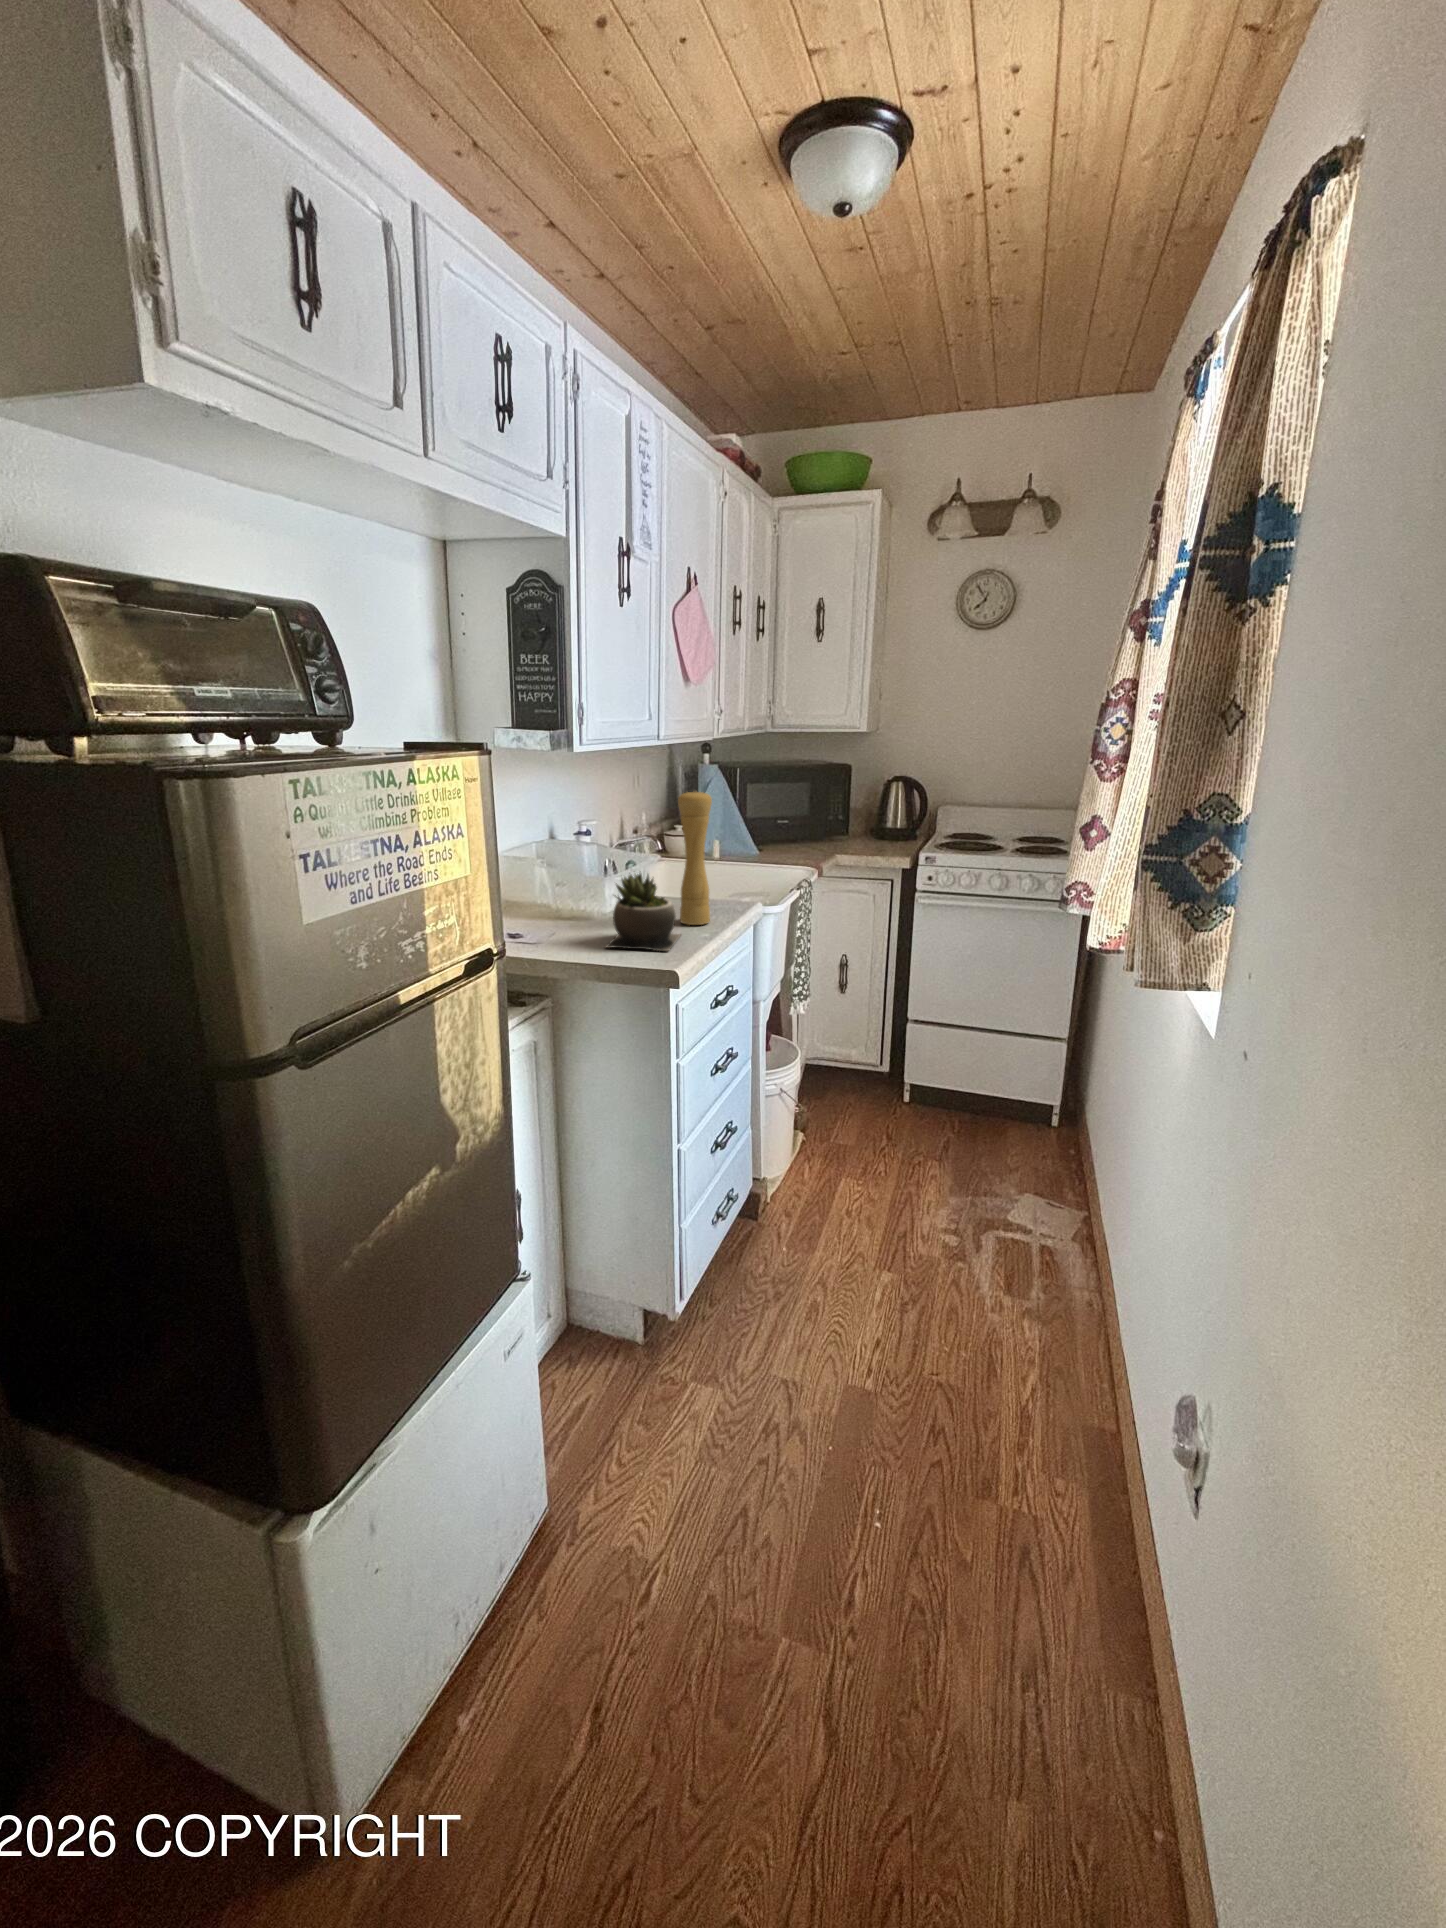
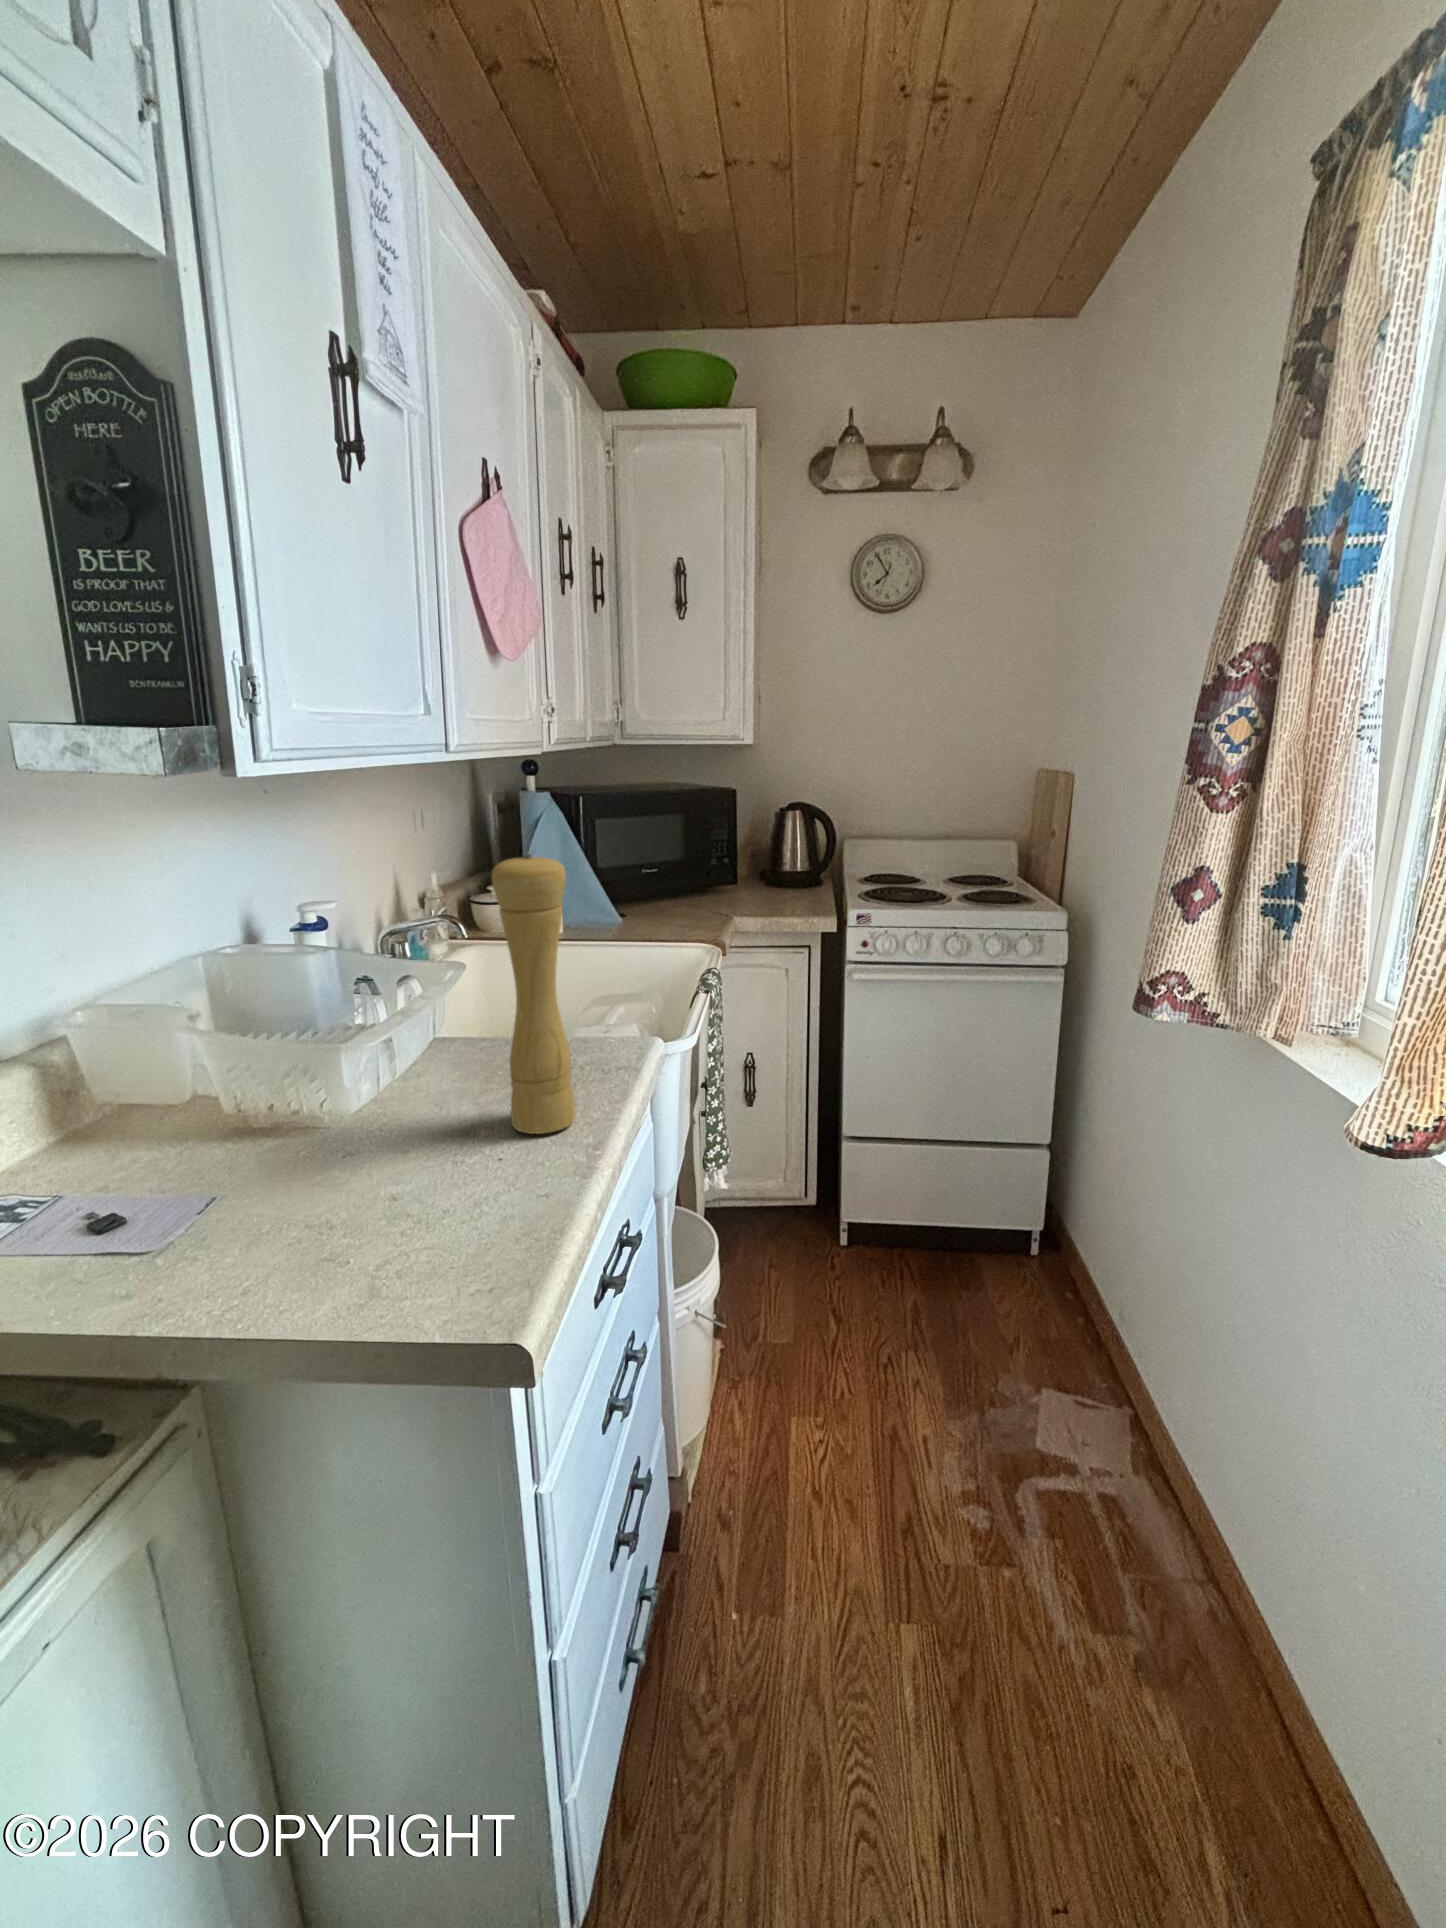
succulent plant: present [605,873,681,951] -> none [323,1055,521,1264]

